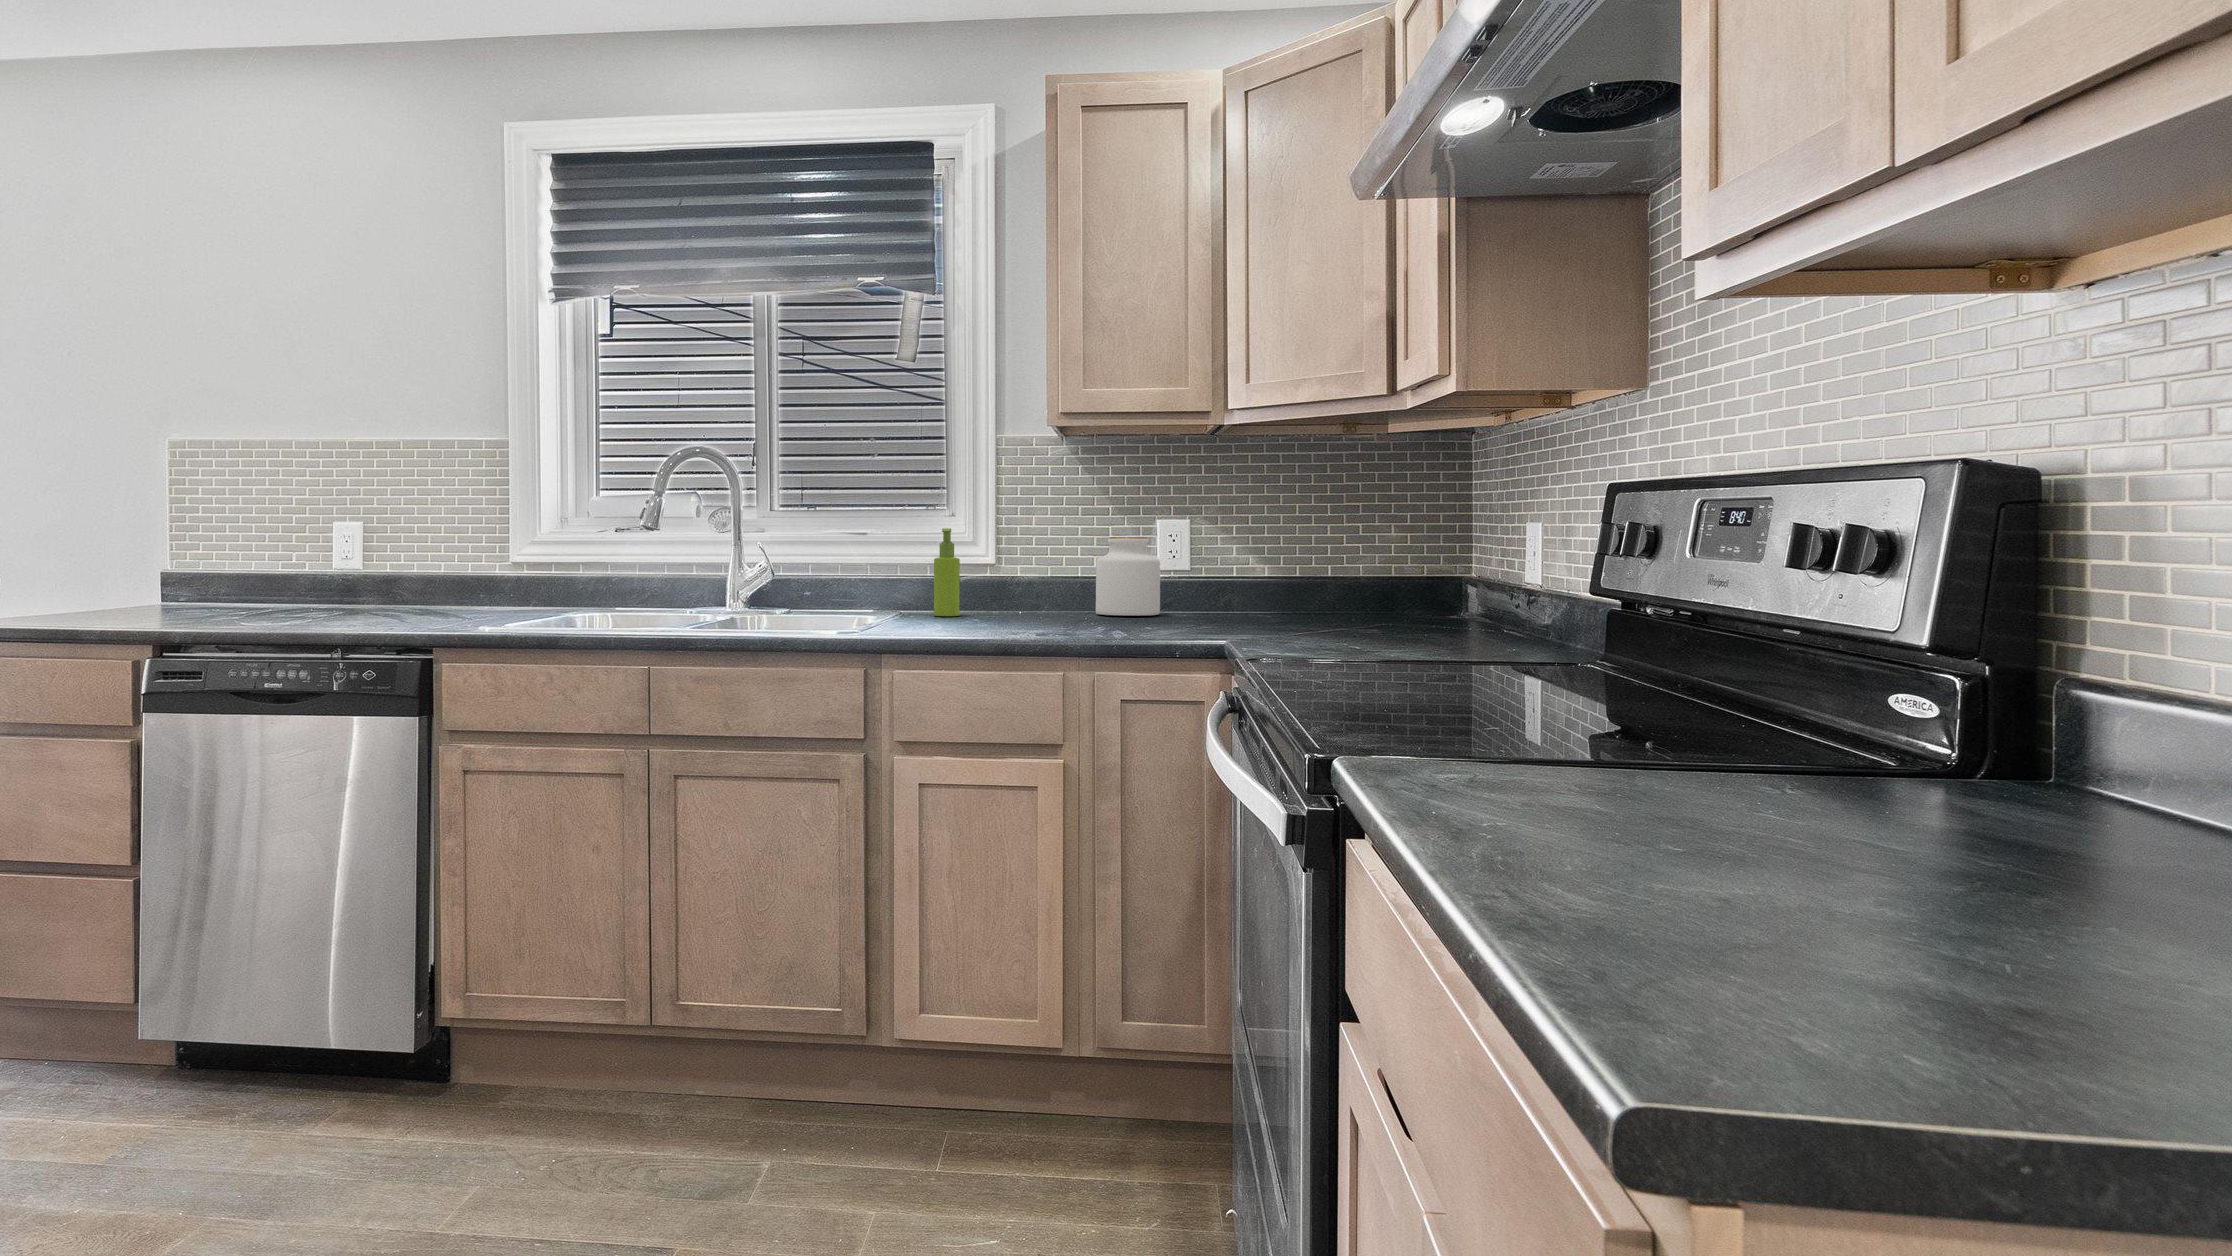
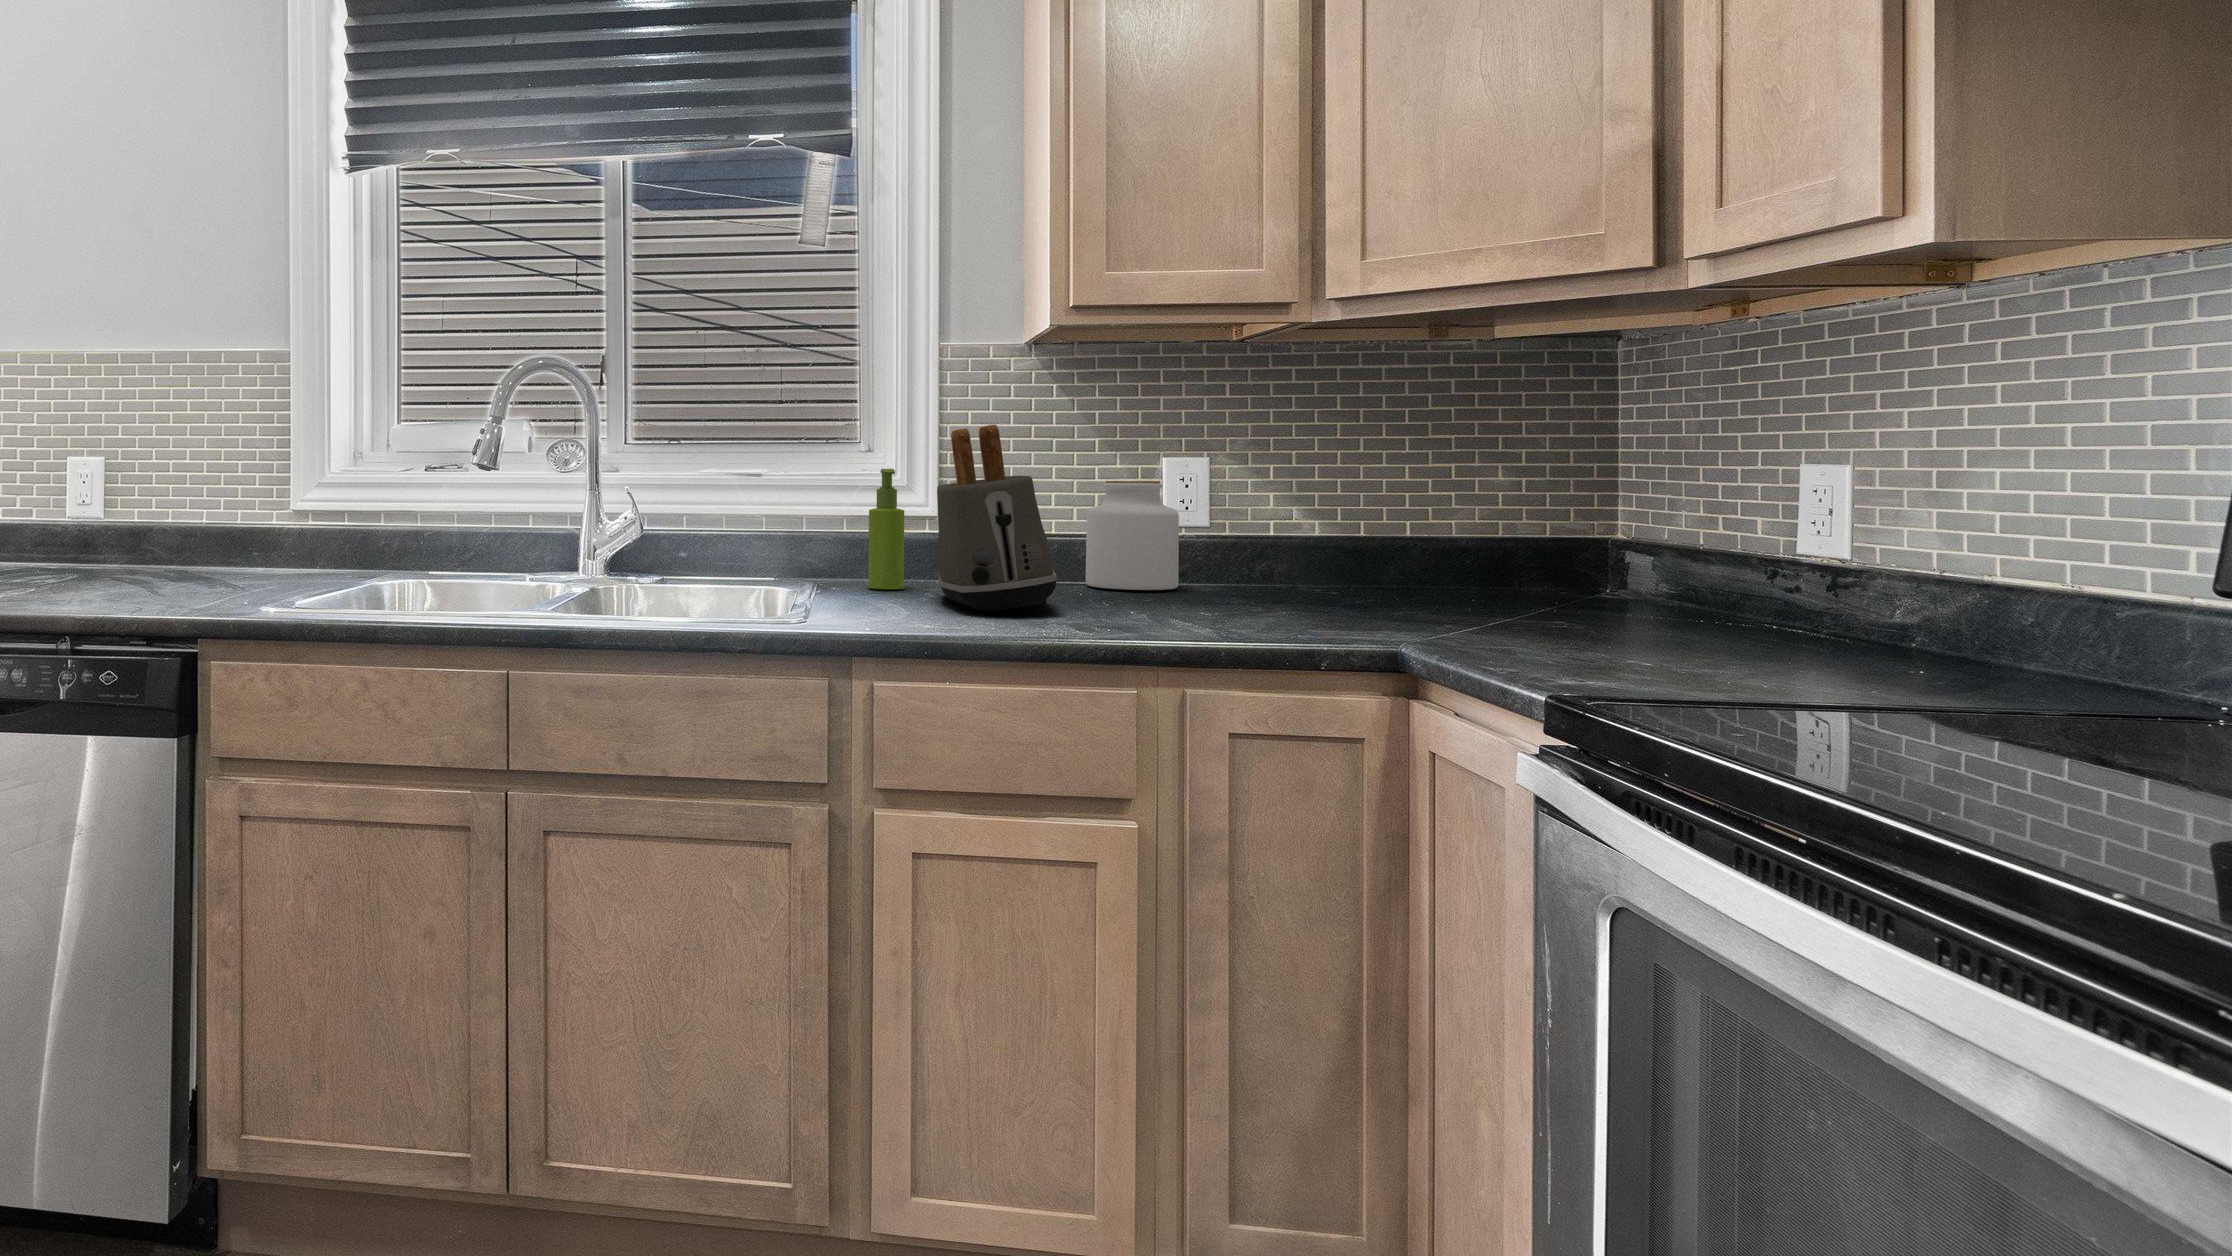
toaster: none [968,496,1046,626] -> present [937,425,1057,611]

